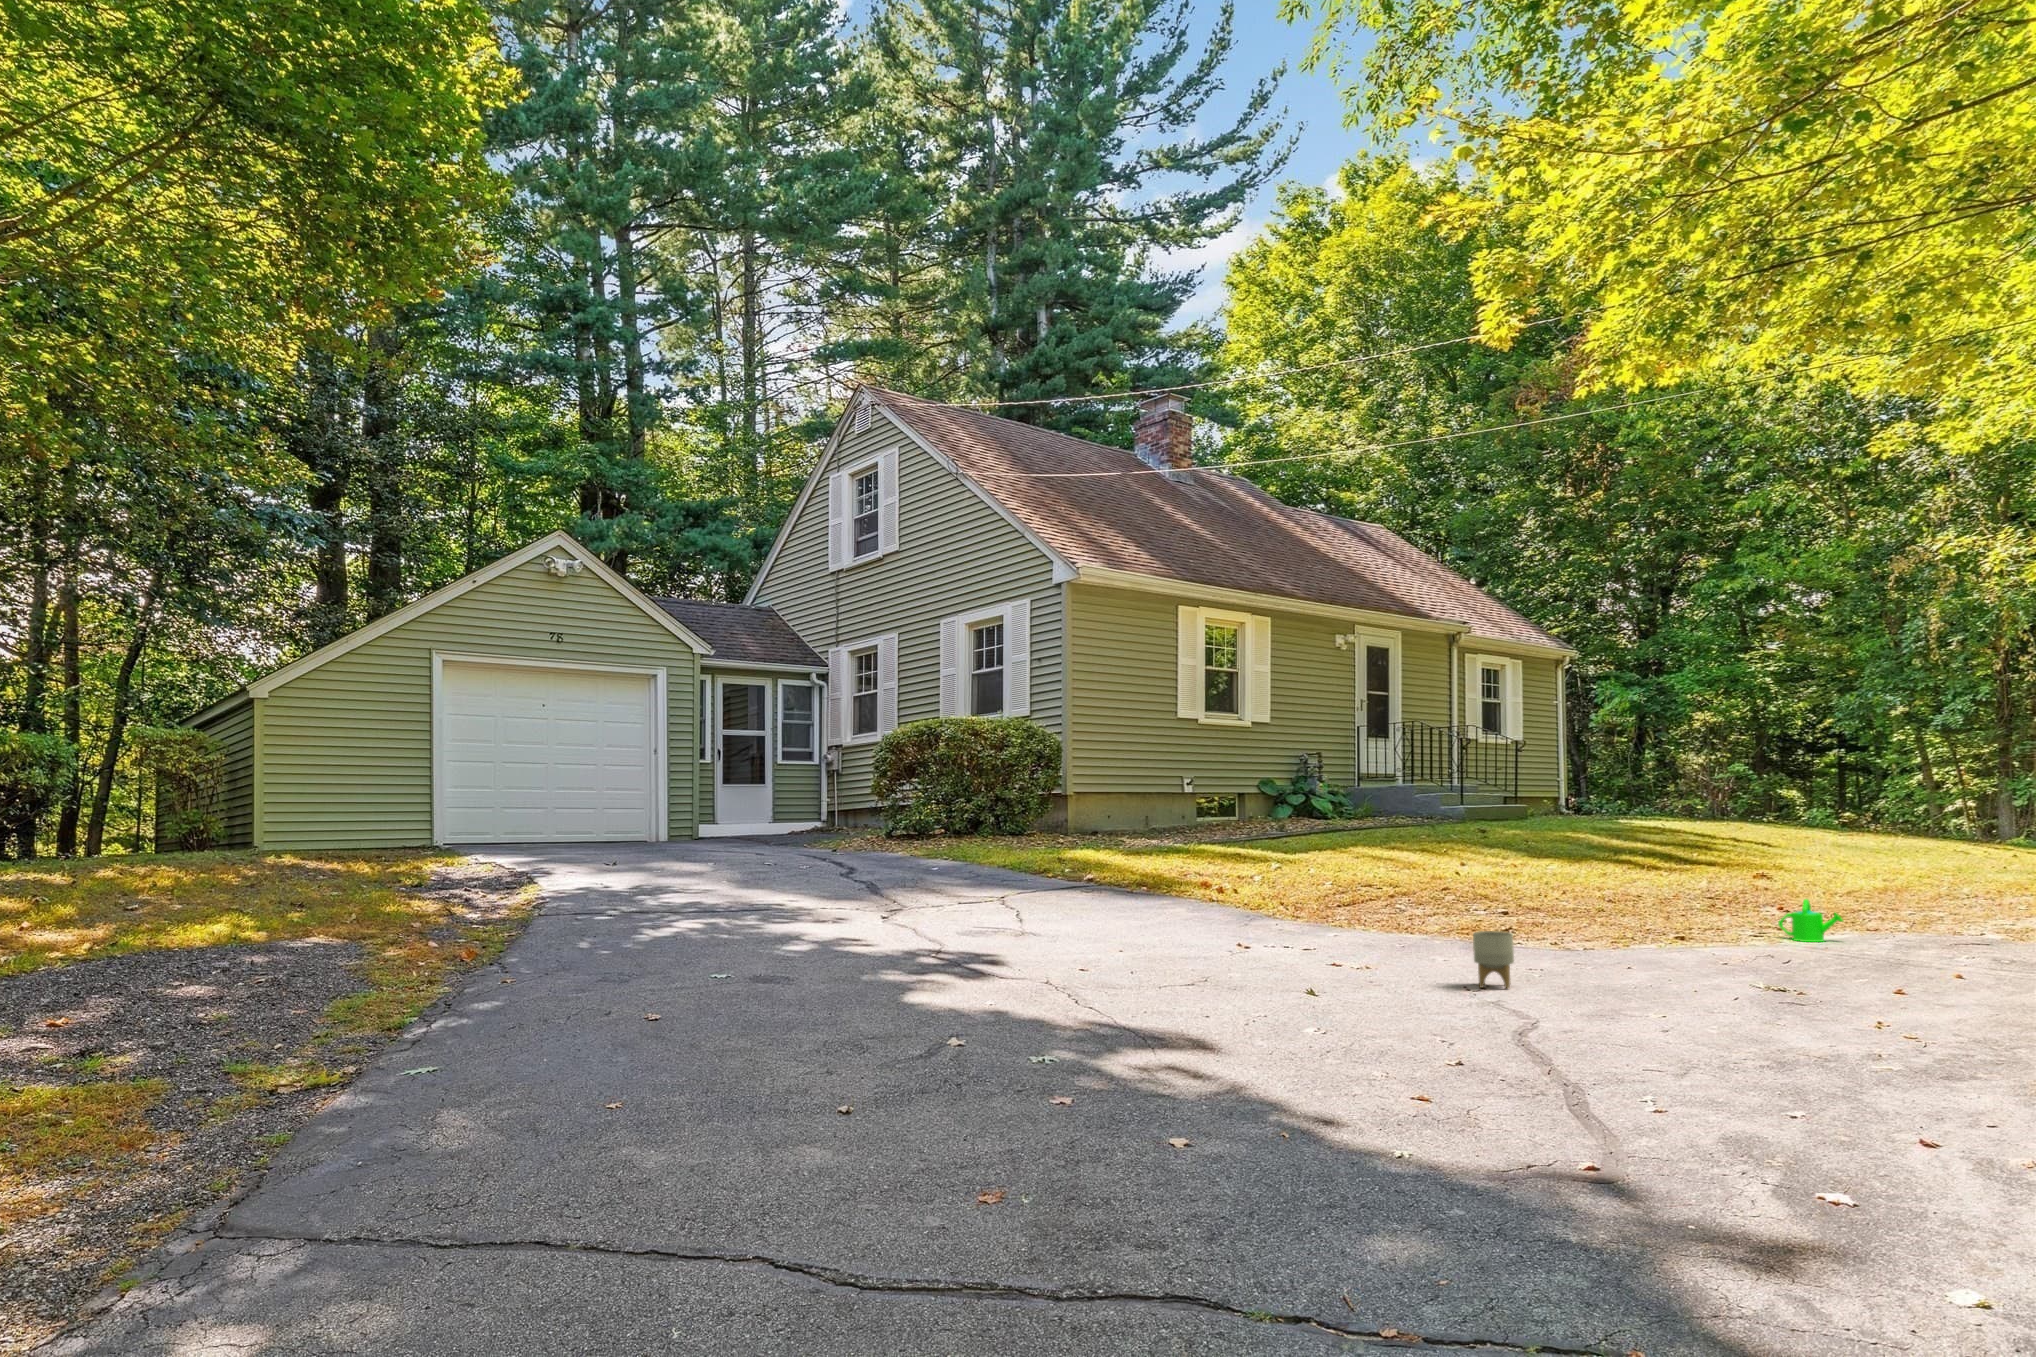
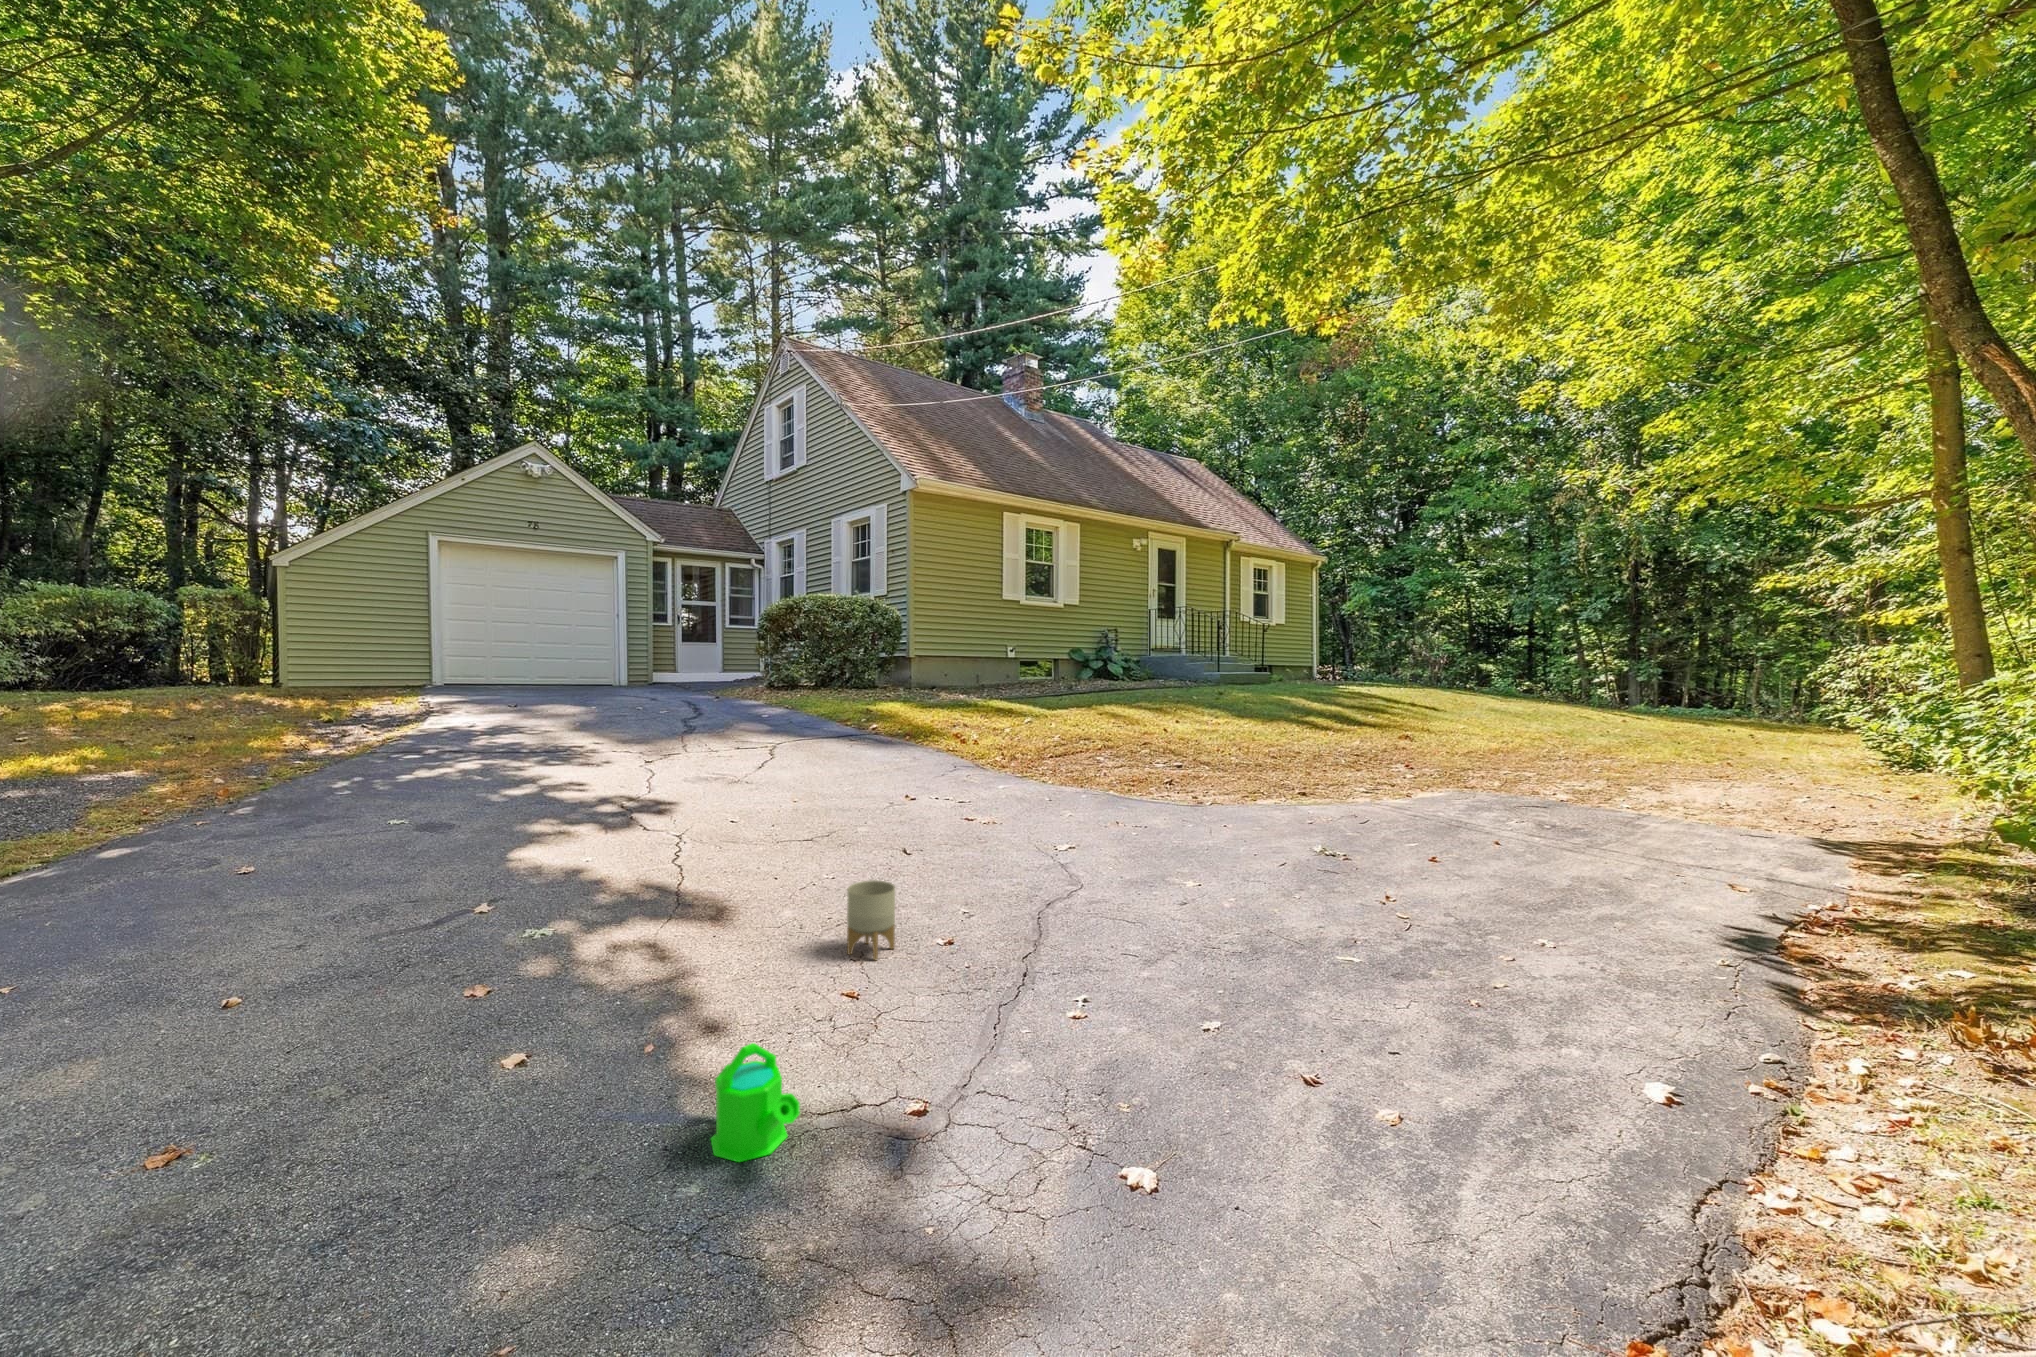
watering can: present [1778,899,1843,942] -> present [711,1043,800,1162]

